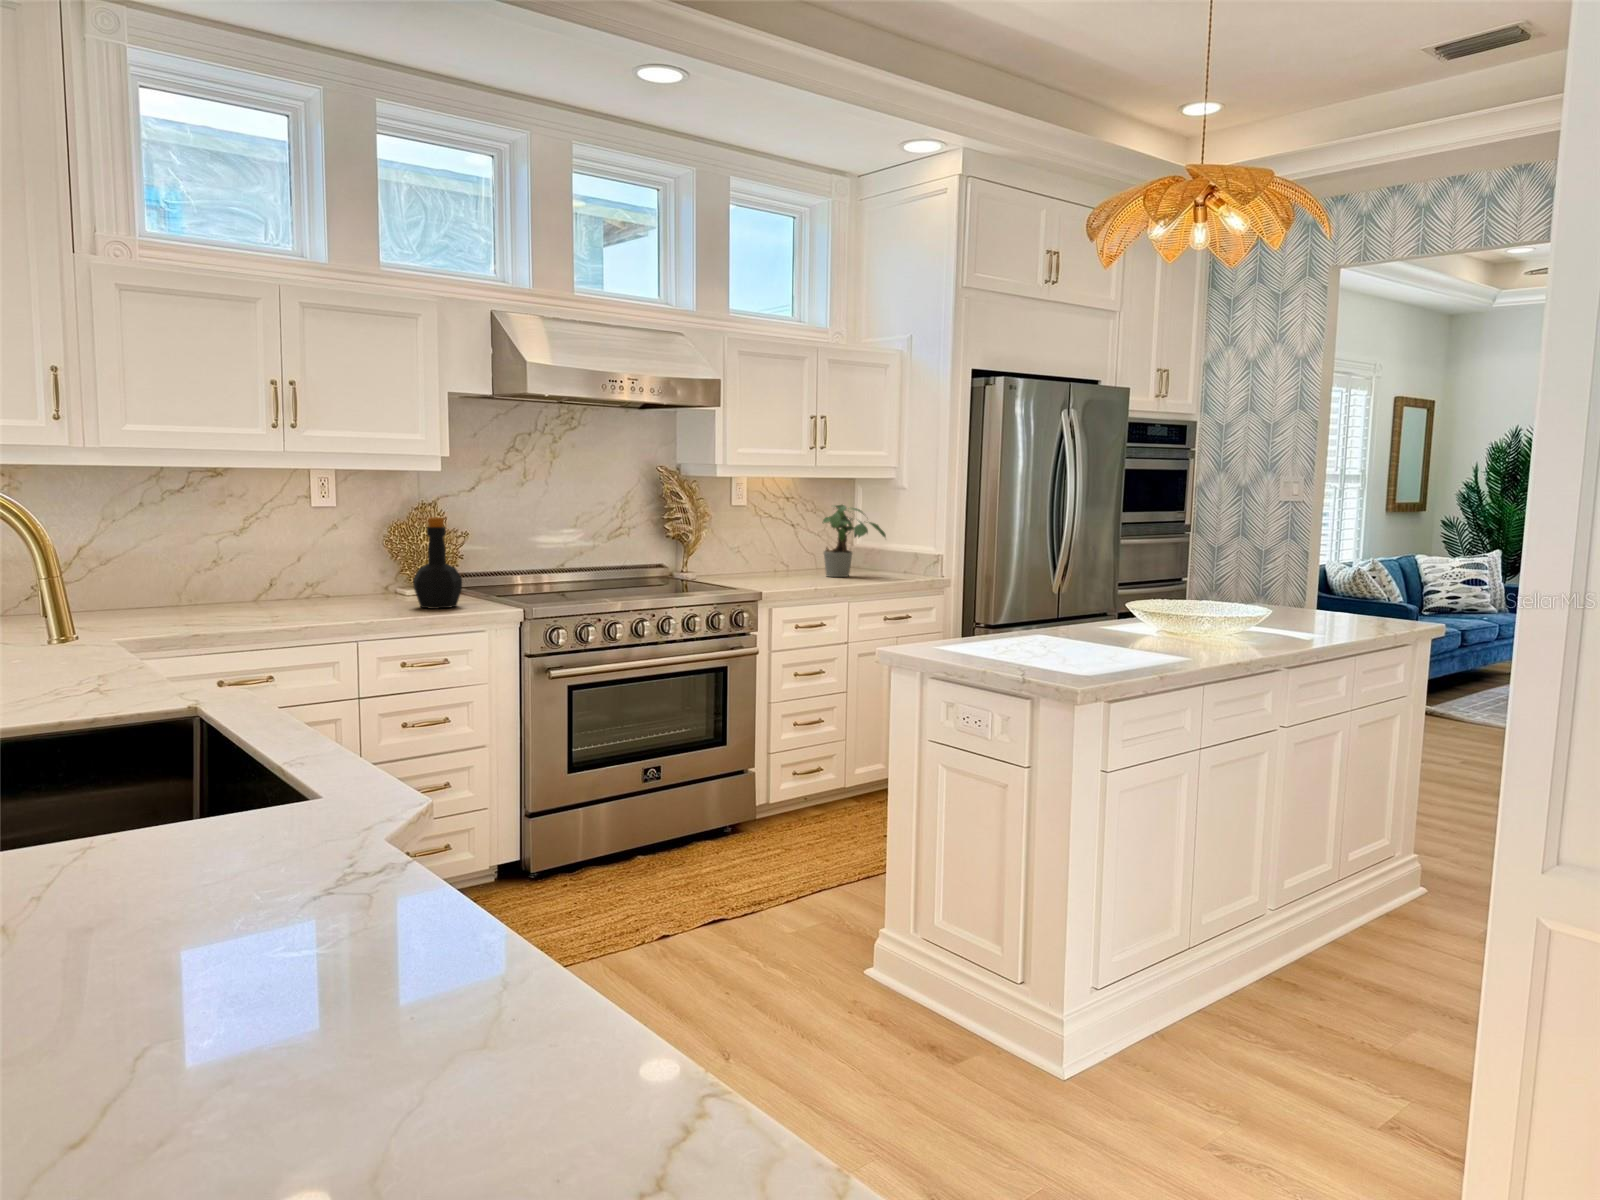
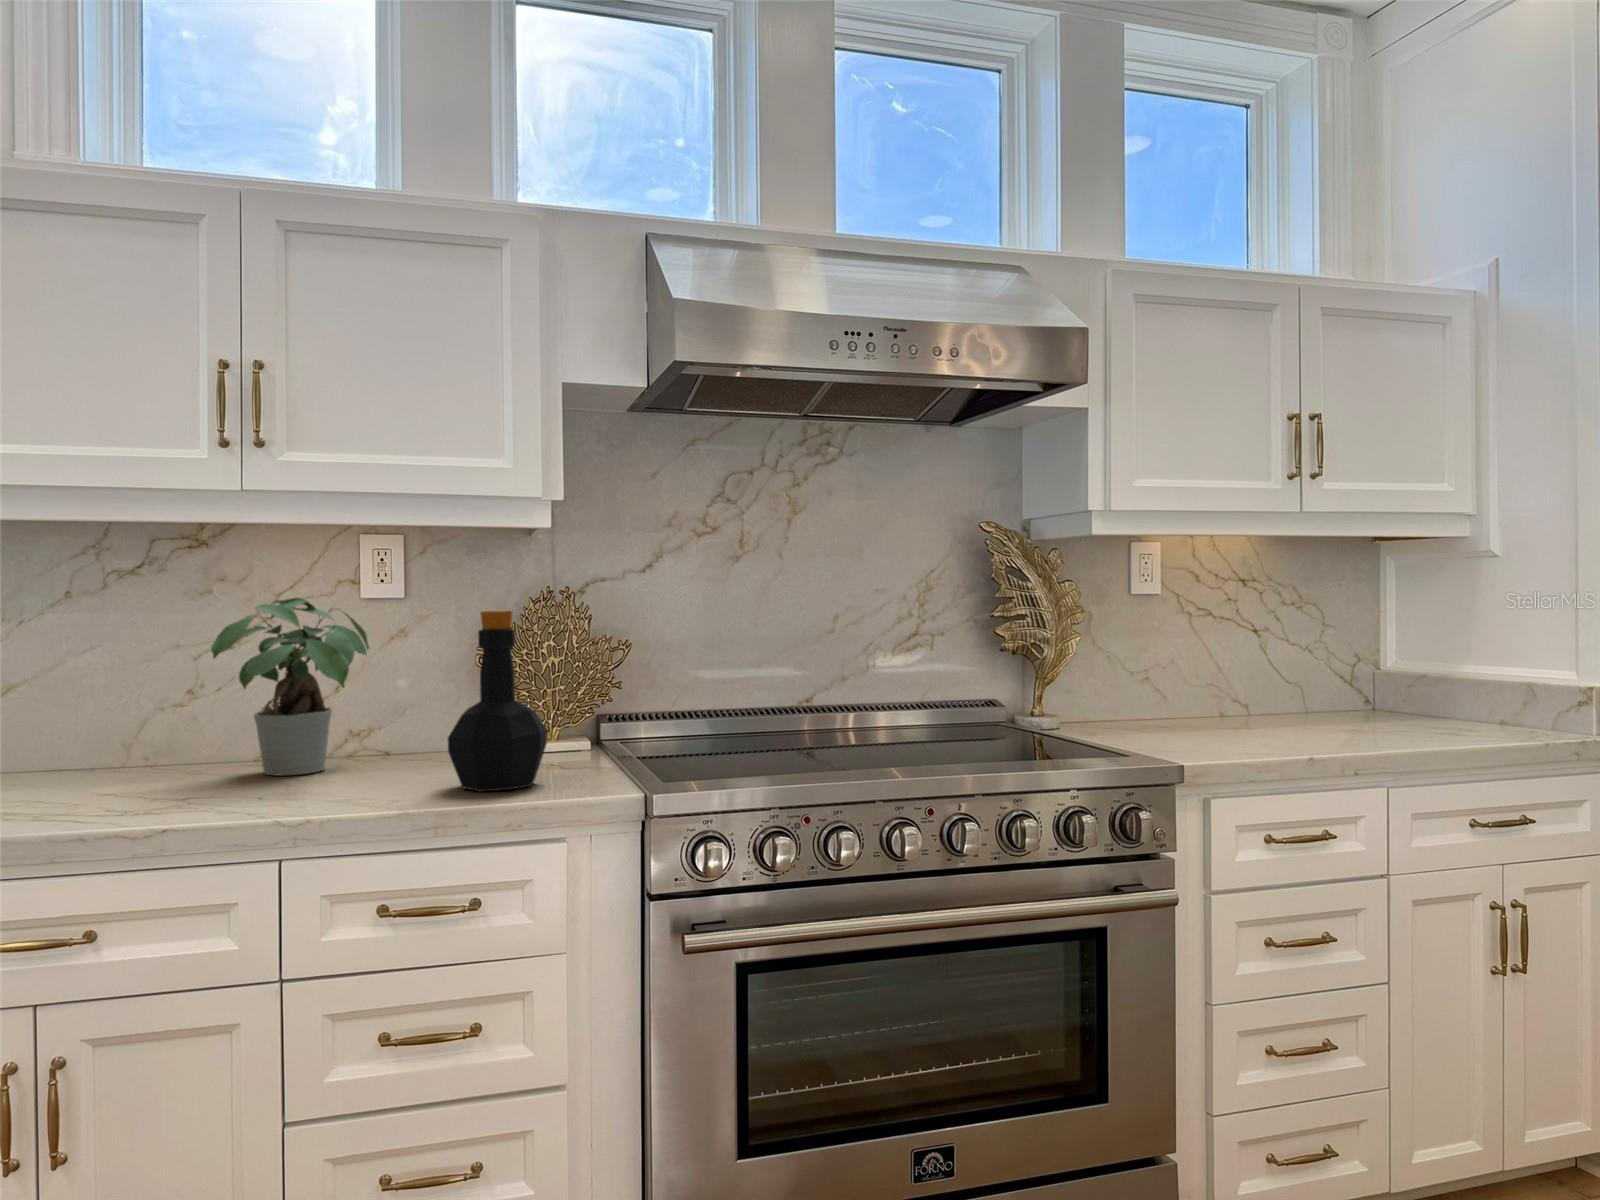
potted plant: present [822,505,886,577] -> present [211,598,370,775]

